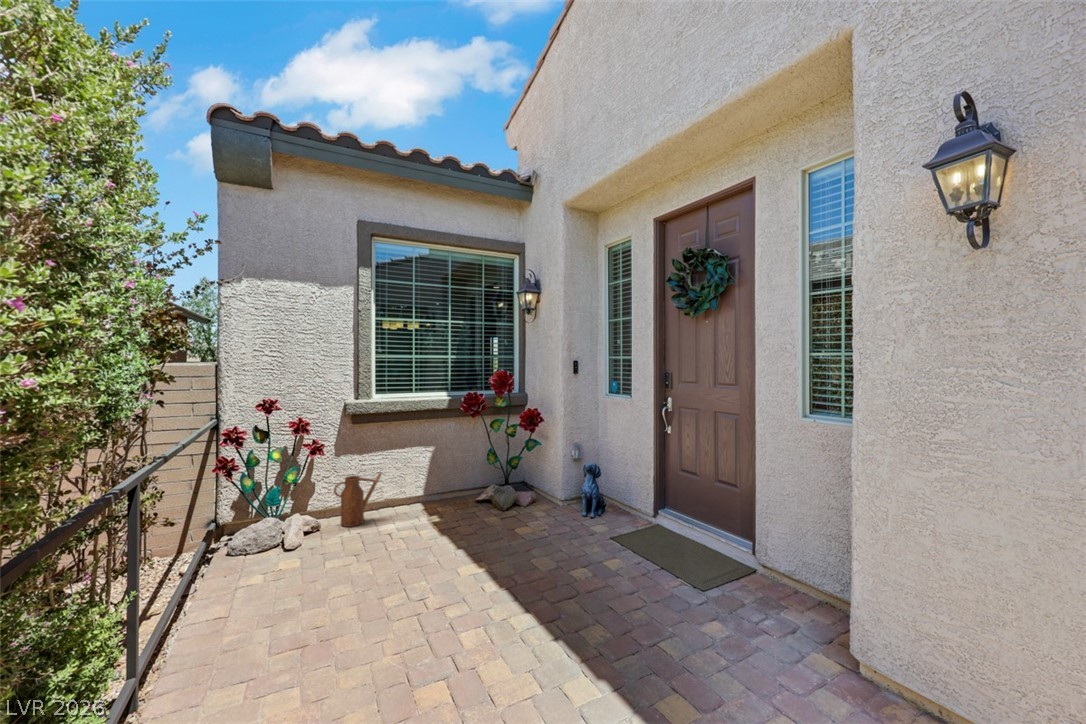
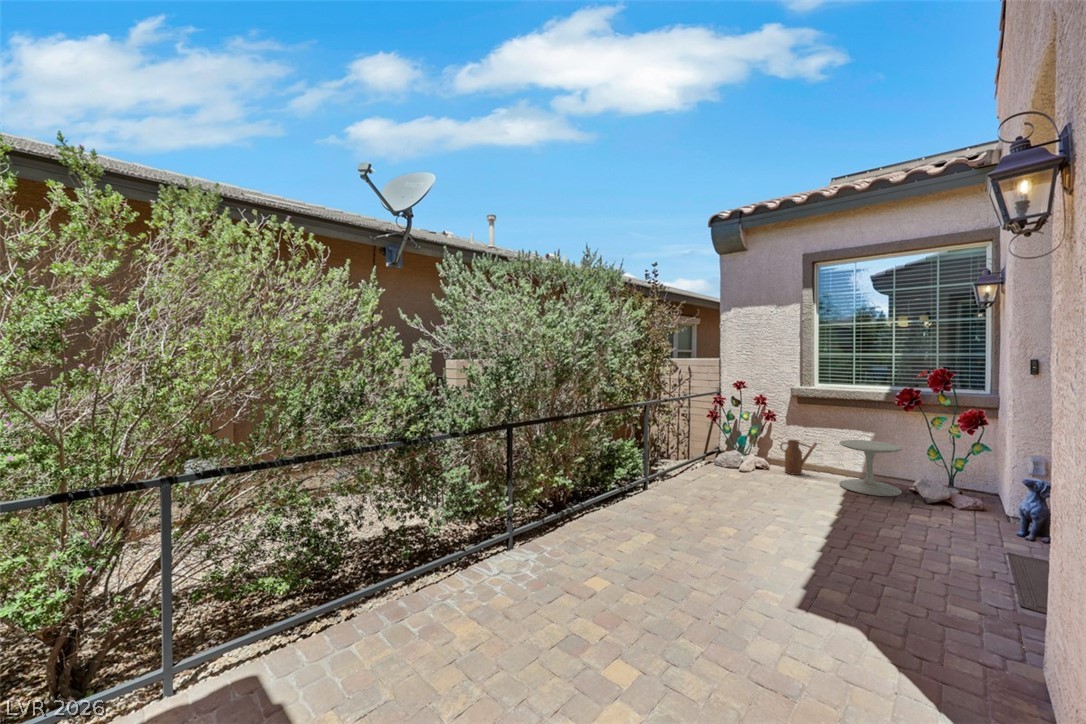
side table: none [416,455,476,523] -> present [839,440,902,496]

